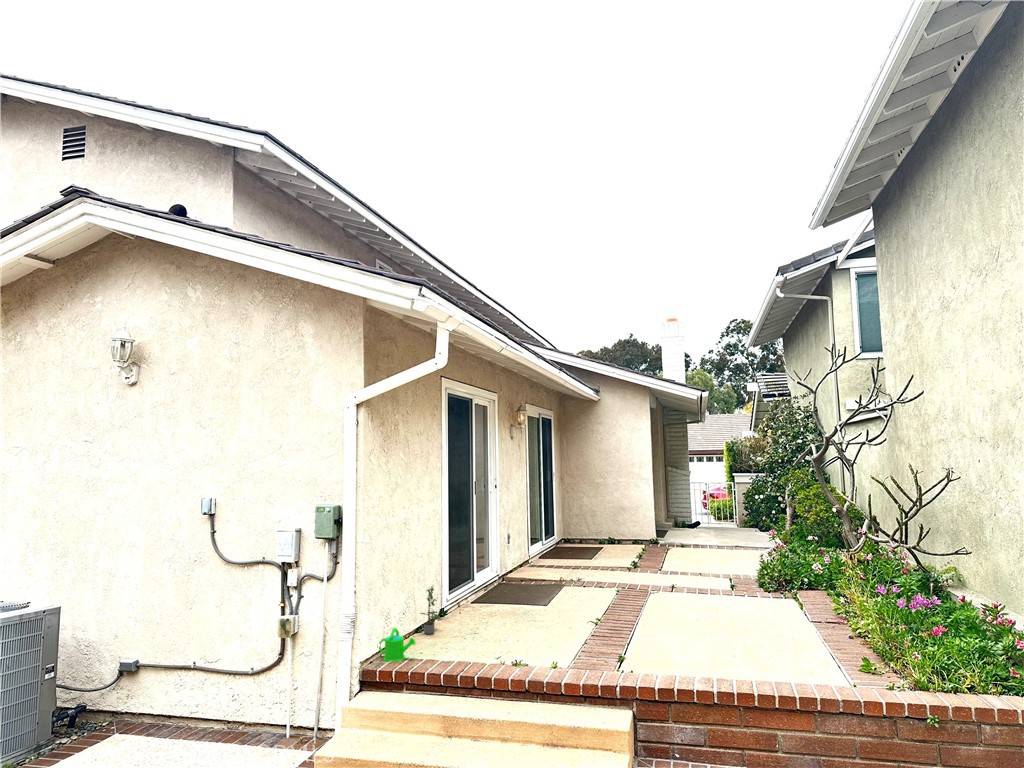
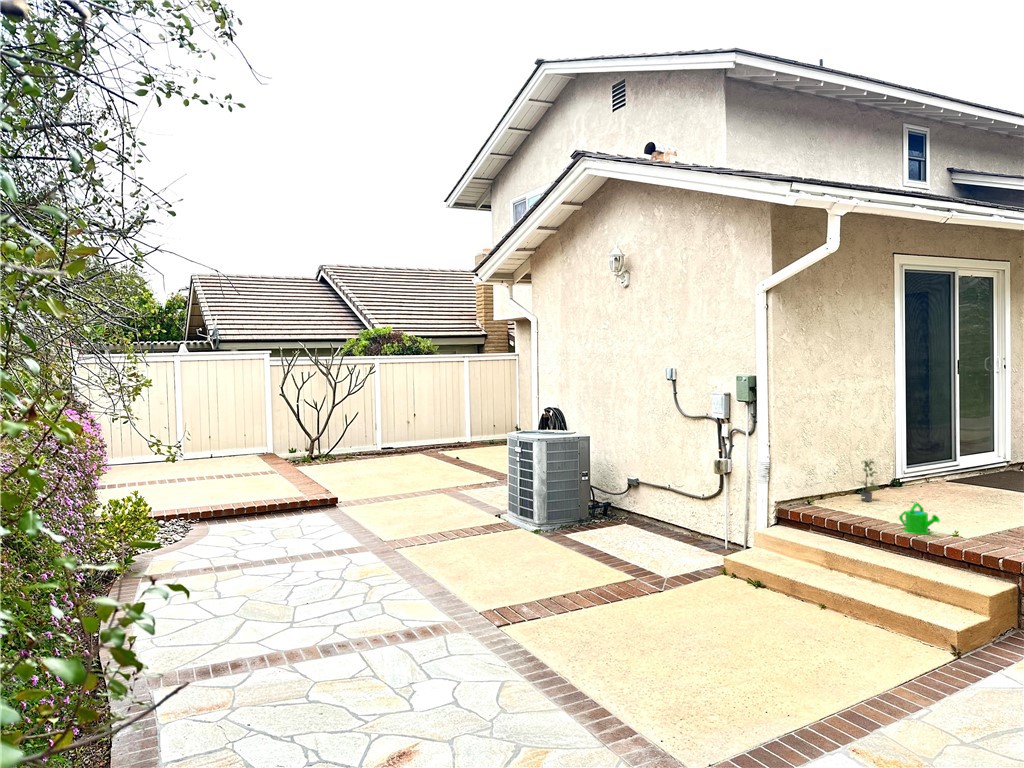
watering can: present [379,628,416,661] -> present [899,503,940,534]

